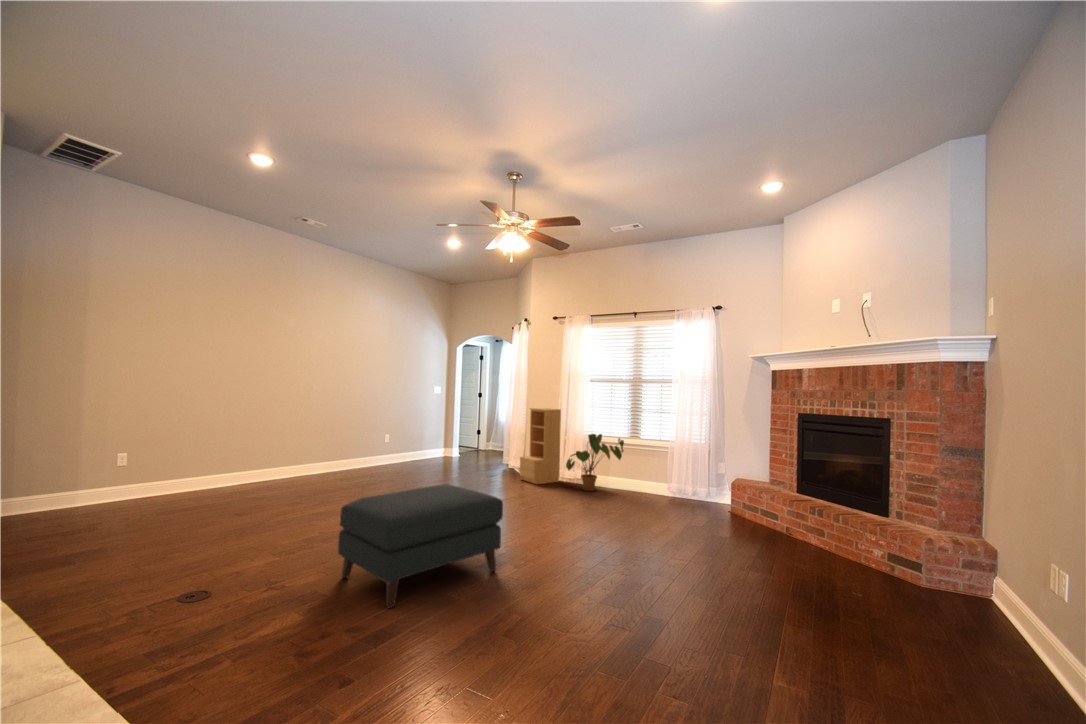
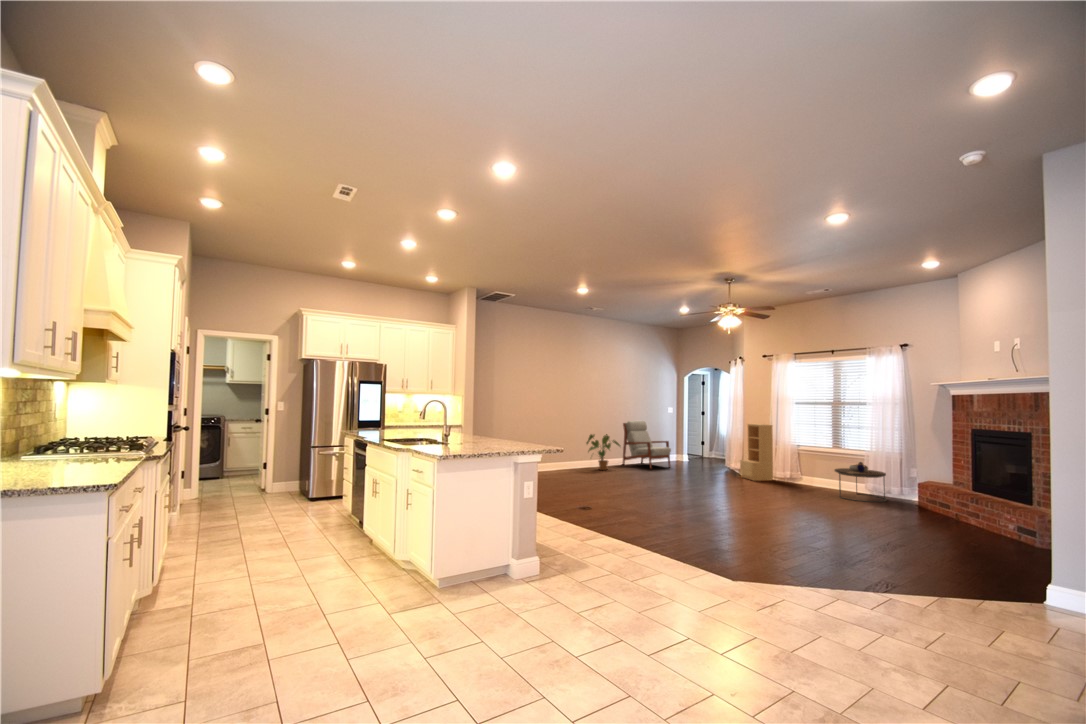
armchair: none [364,406,432,474] -> present [623,421,671,469]
house plant: present [566,434,624,491] -> present [586,434,620,470]
side table: none [637,458,697,512] -> present [835,462,886,502]
ottoman: present [338,484,503,608] -> none [642,465,731,518]

